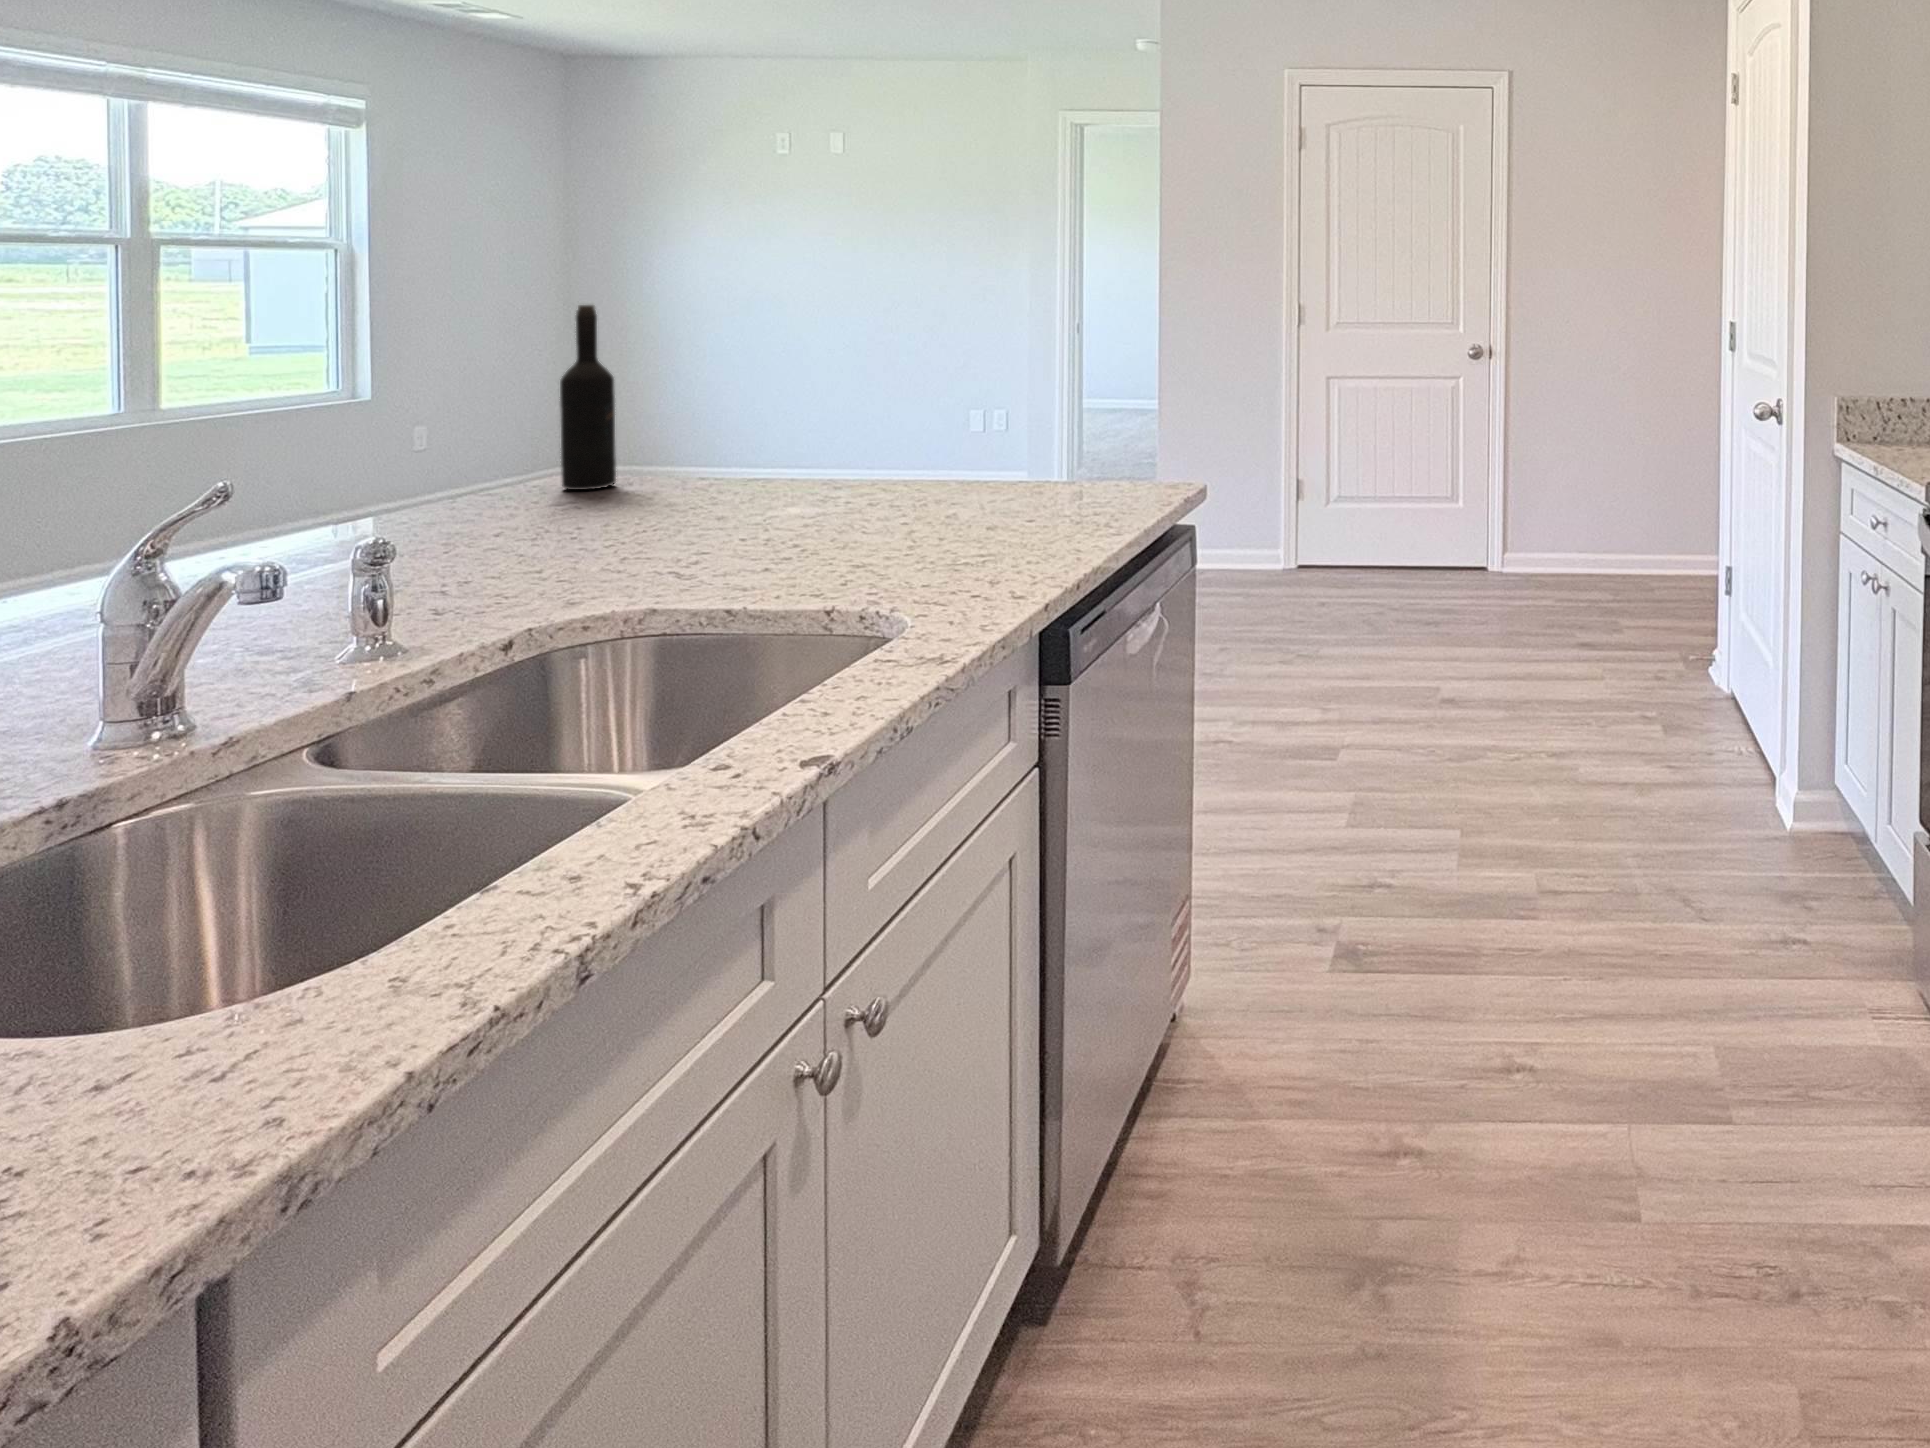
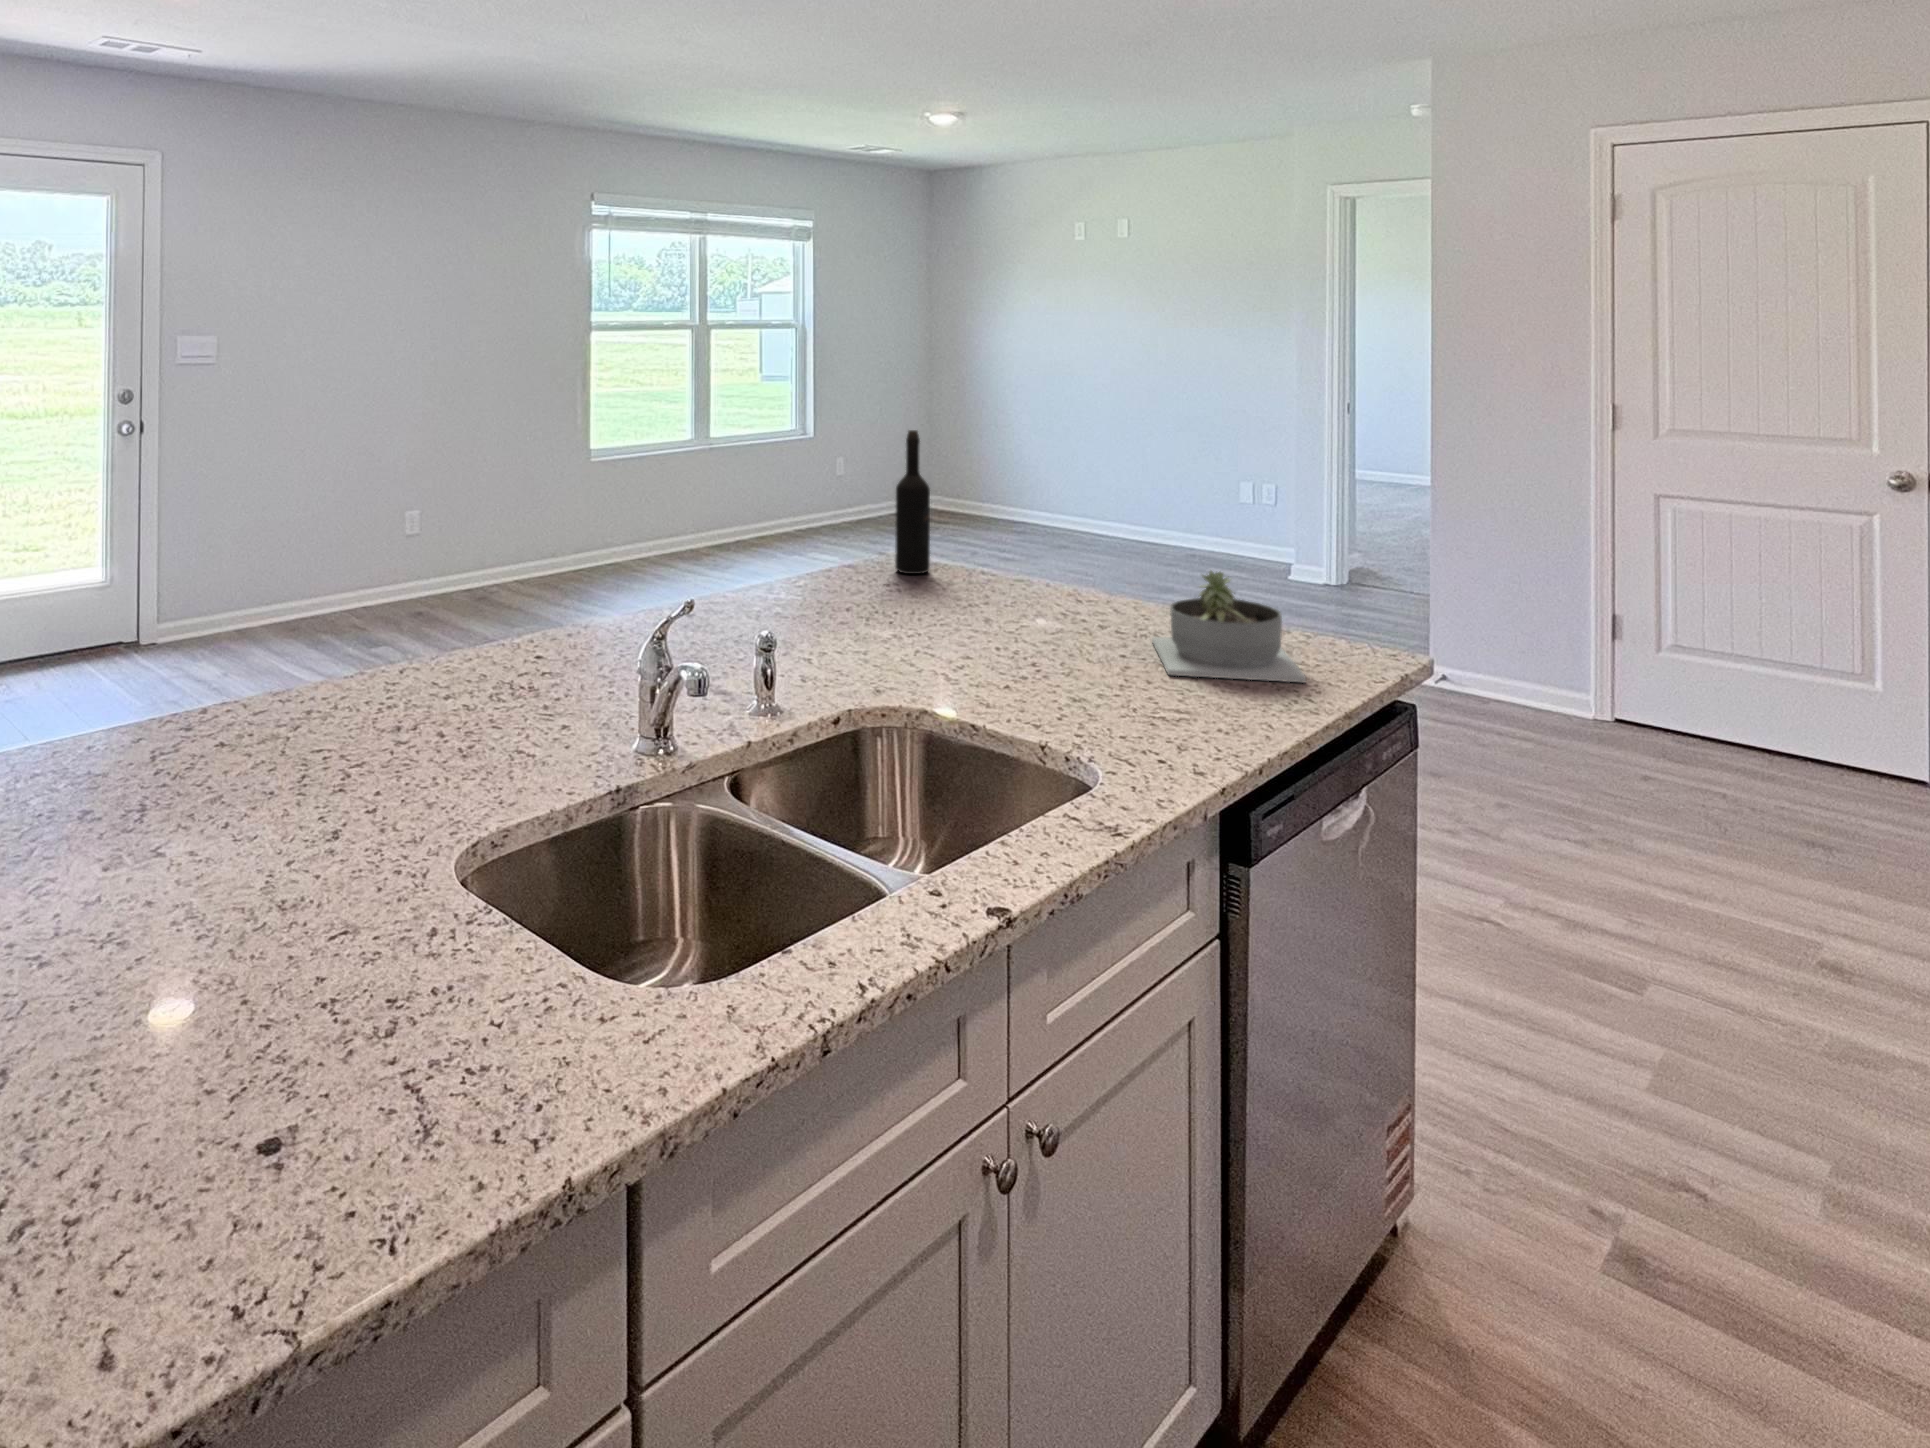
succulent planter: none [929,416,1099,530] -> present [1152,571,1306,682]

